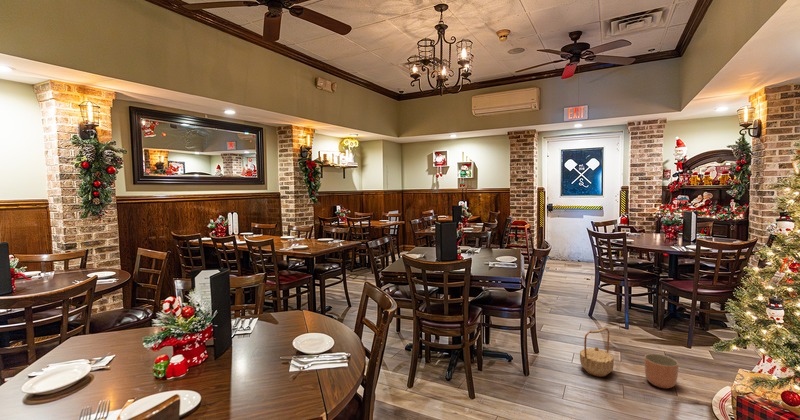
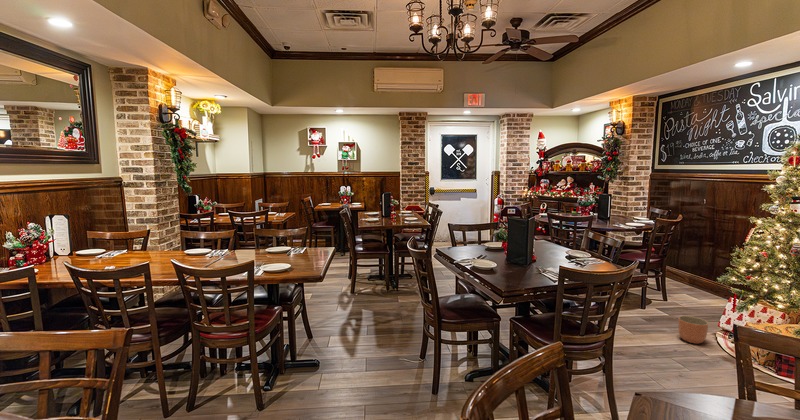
basket: present [580,328,614,377] -> none [633,303,666,348]

